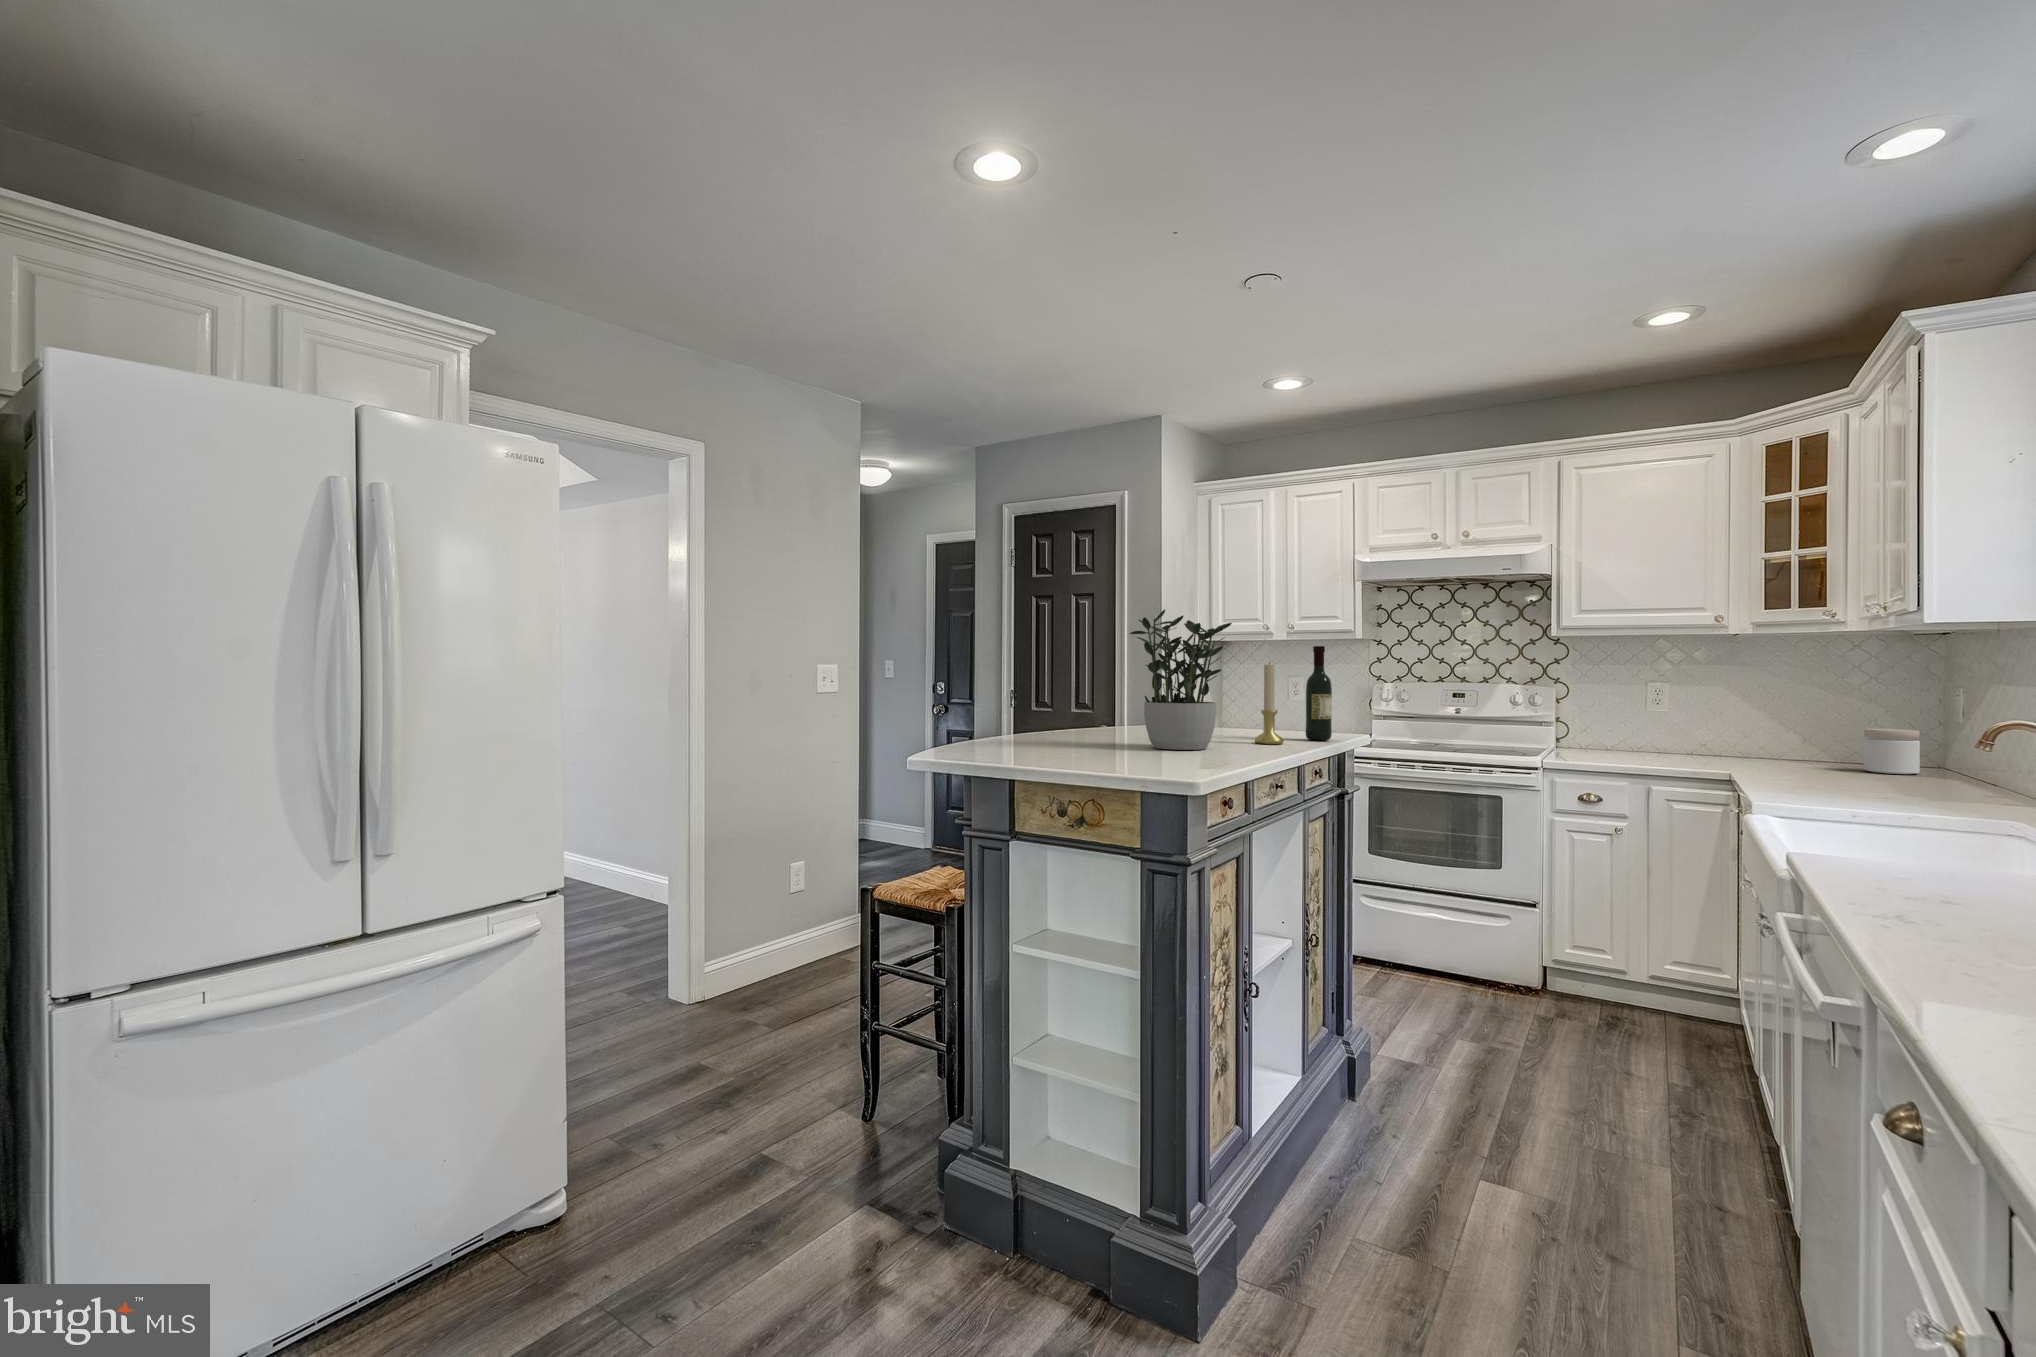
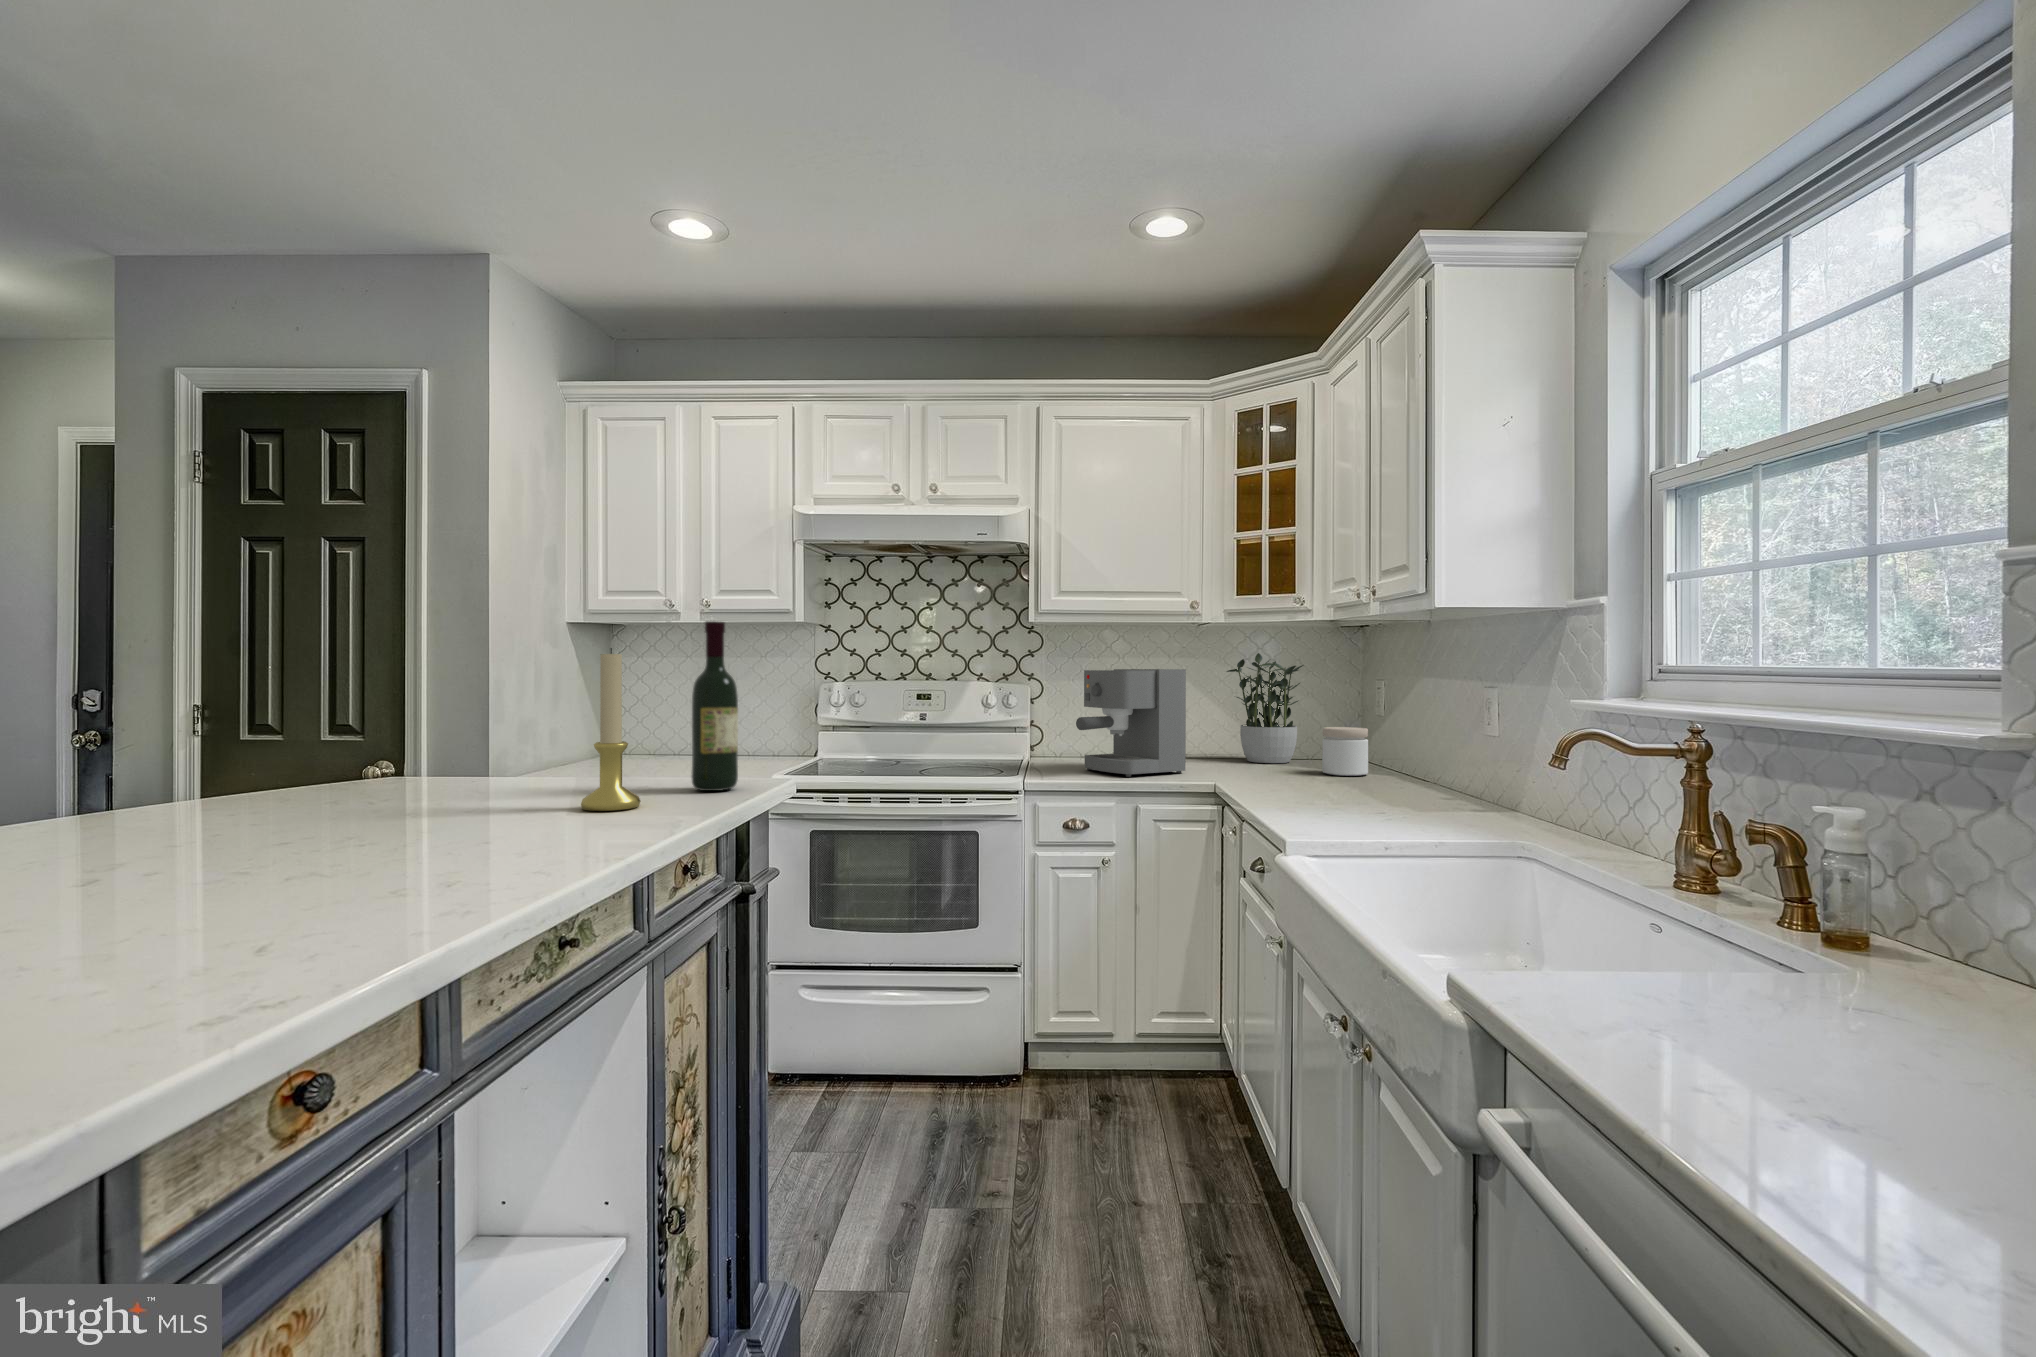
potted plant: present [1130,609,1232,750] -> present [1227,653,1304,763]
coffee maker: none [1592,674,1706,763] -> present [1076,669,1186,777]

